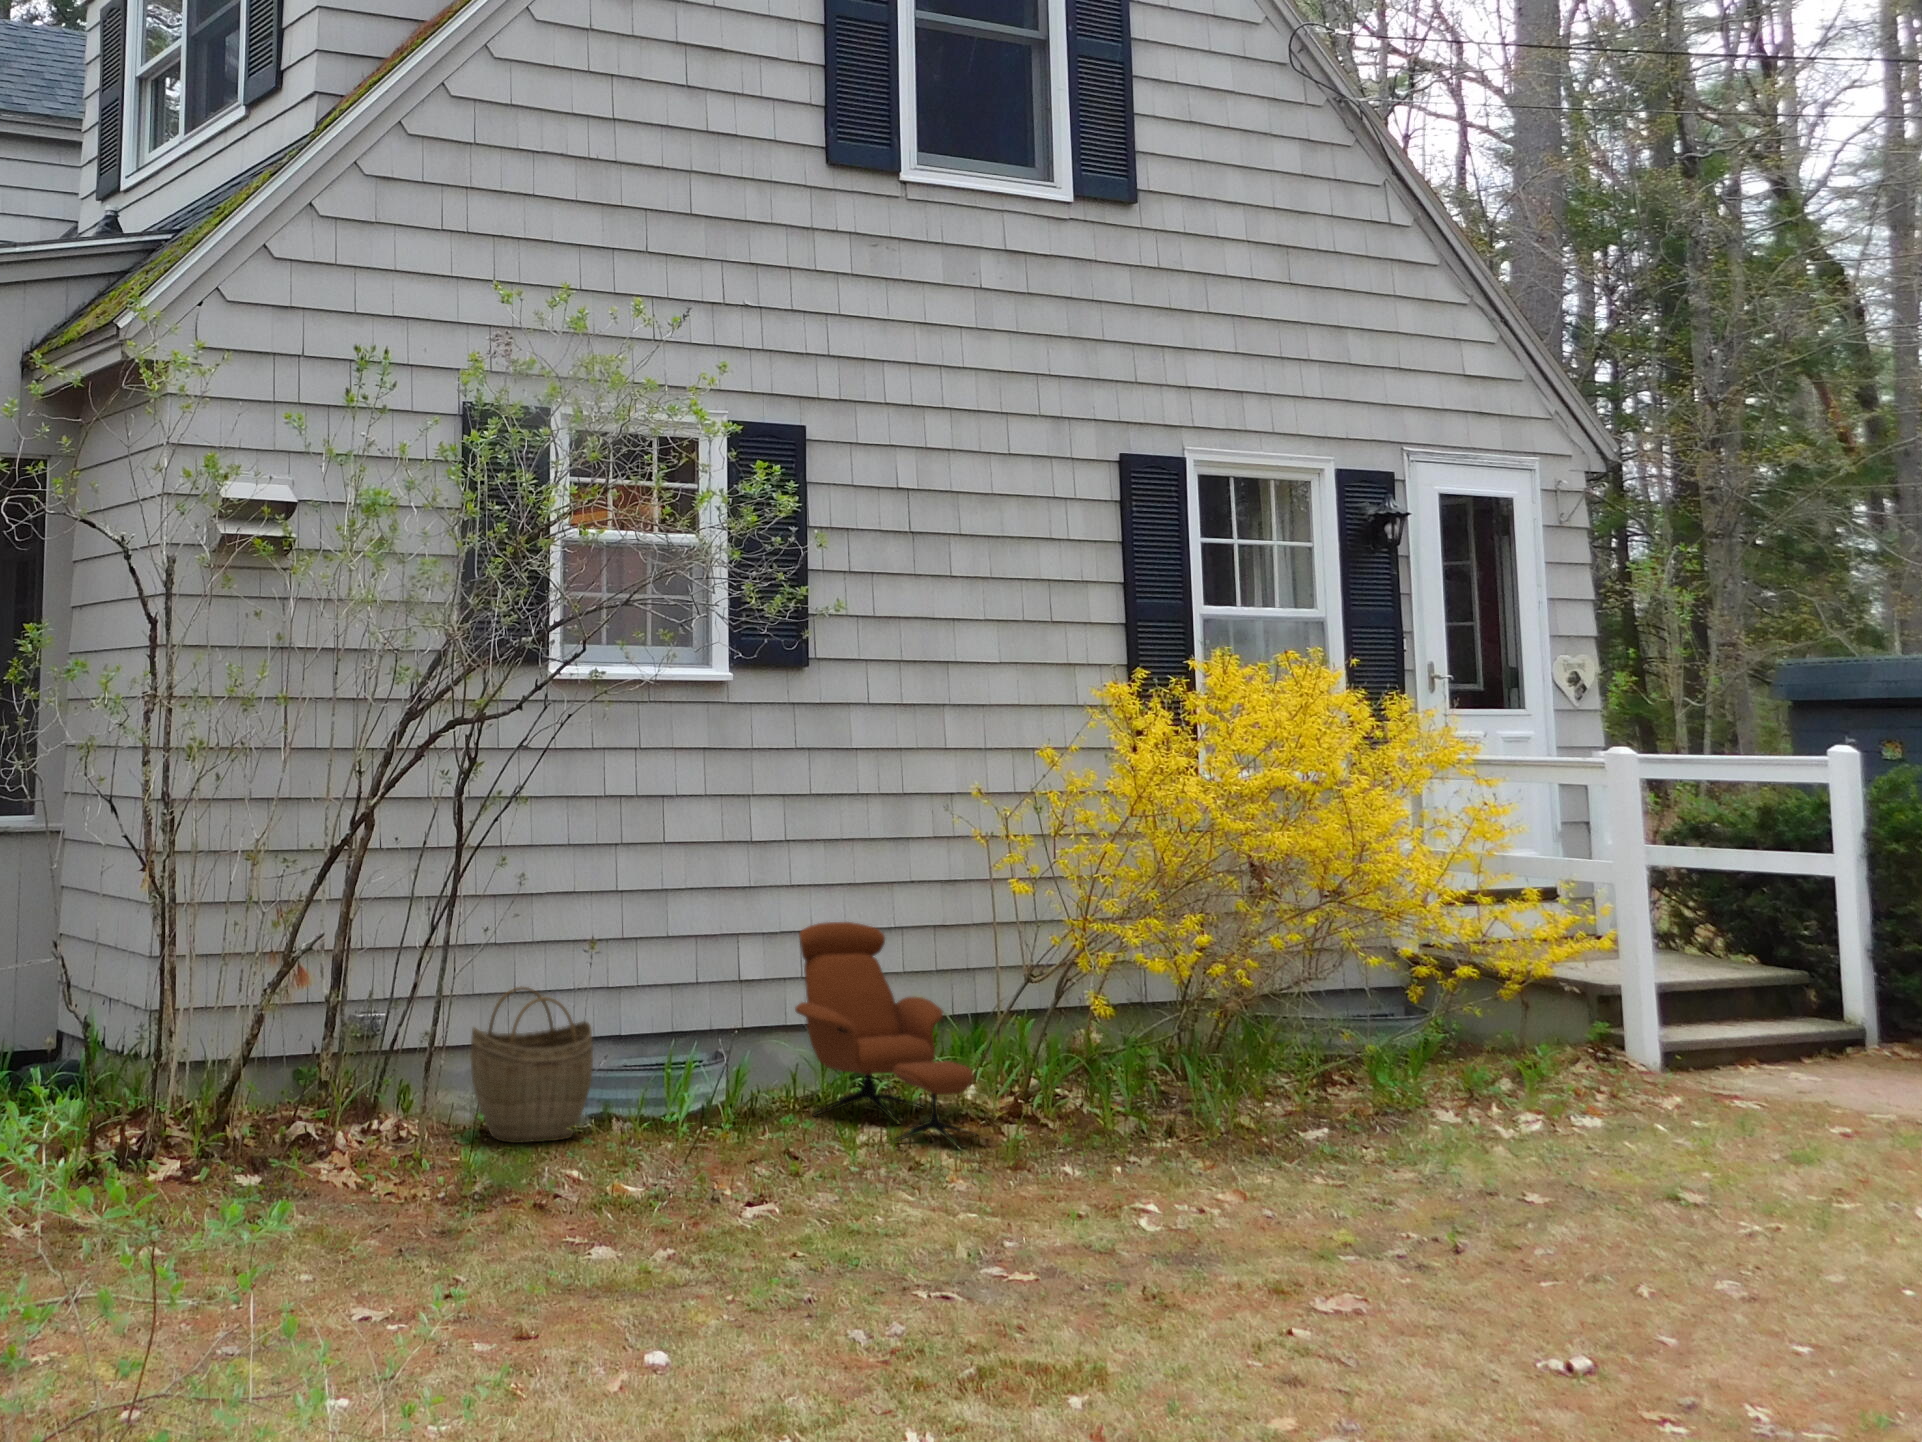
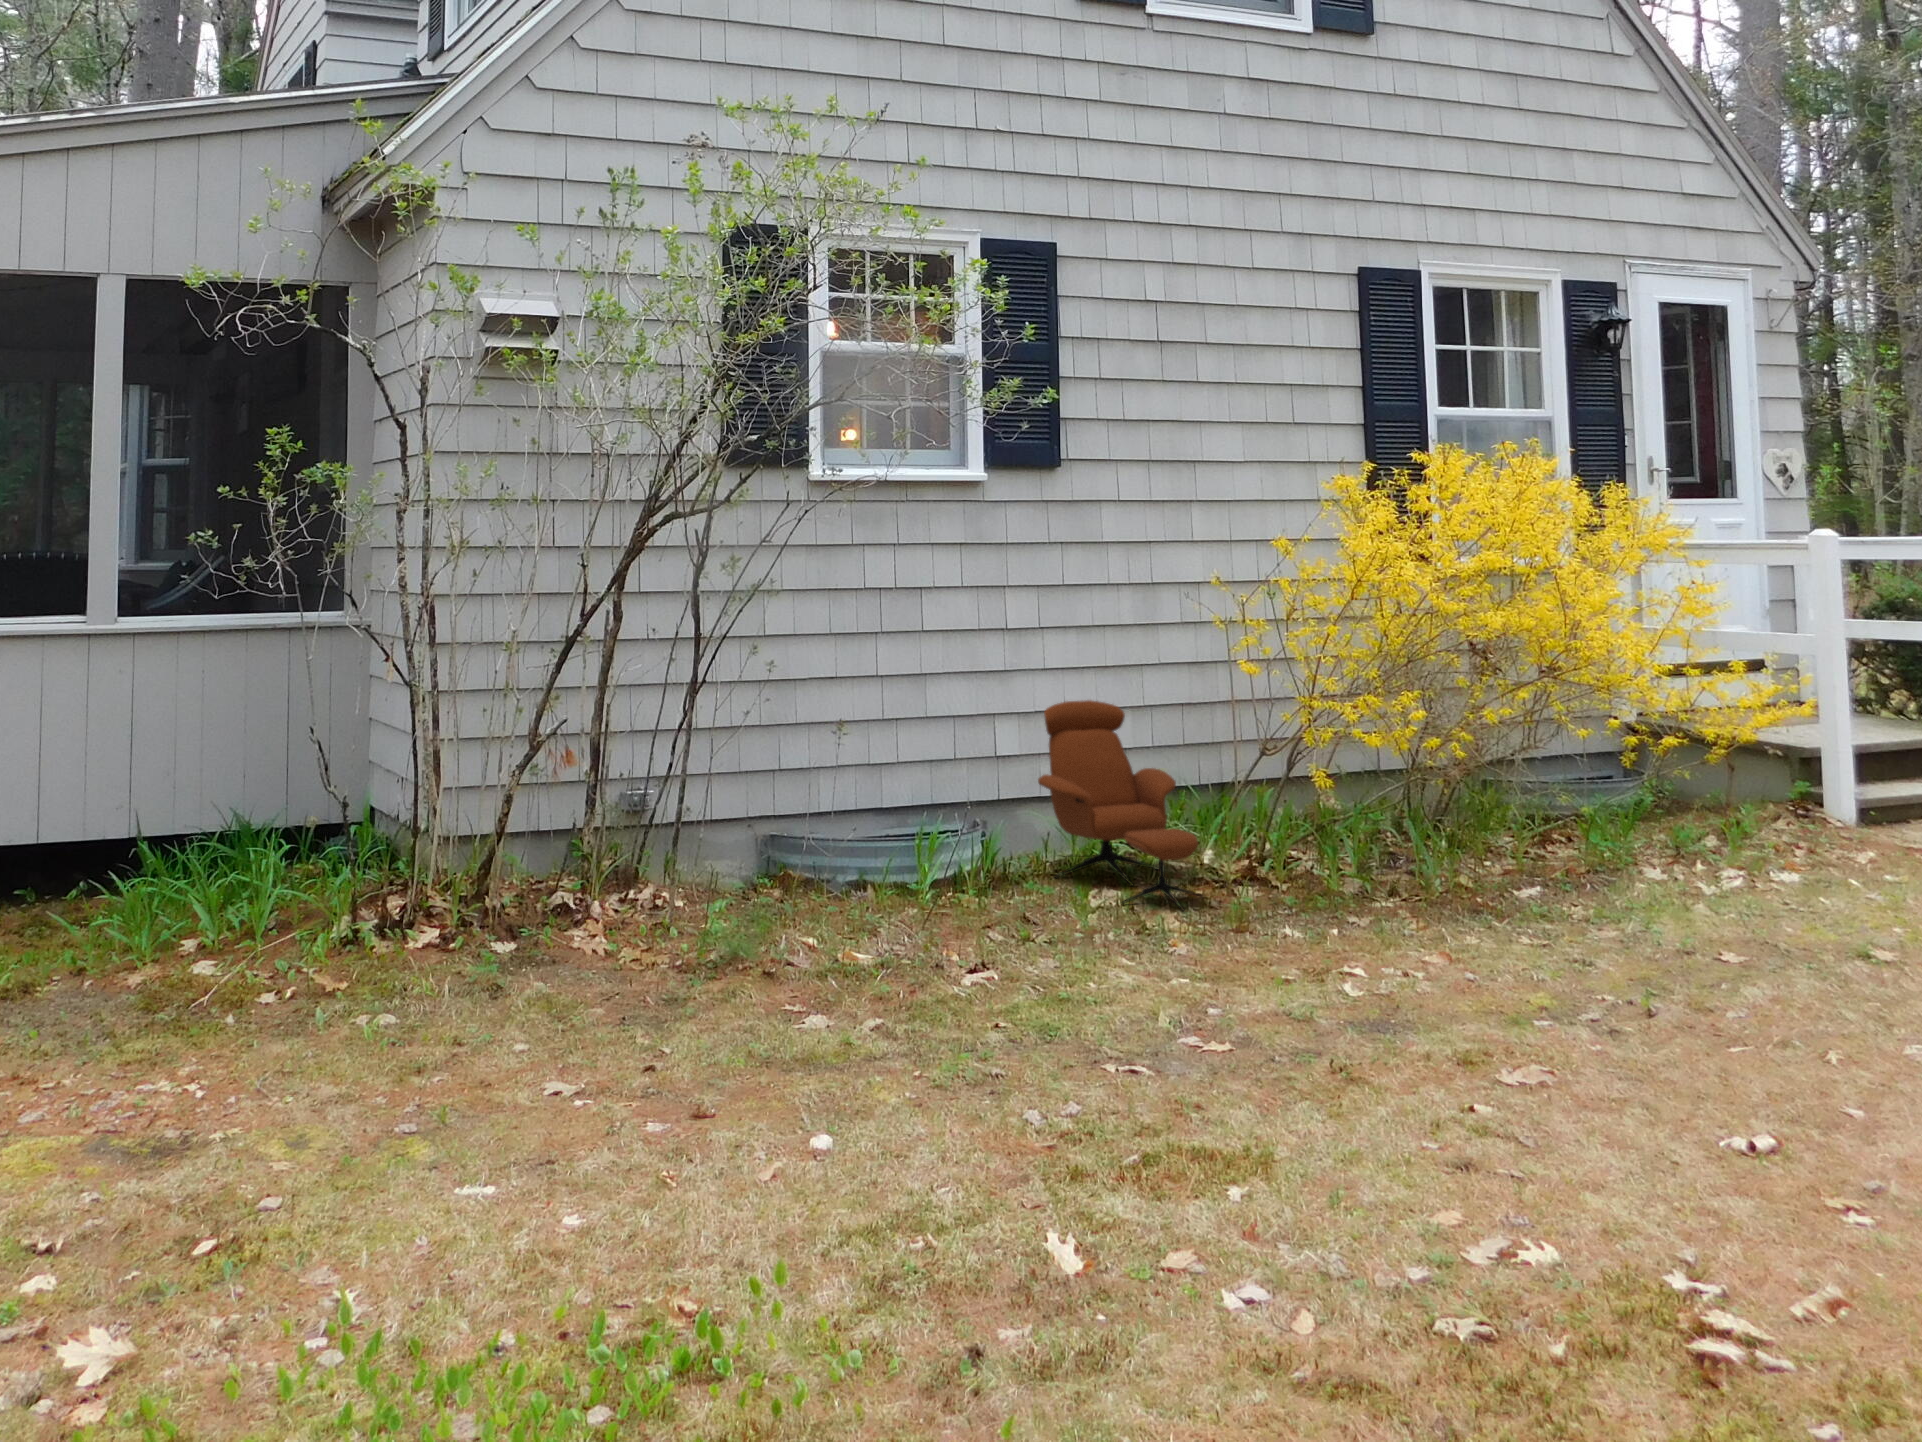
woven basket: present [471,986,593,1143] -> none [731,763,844,906]

